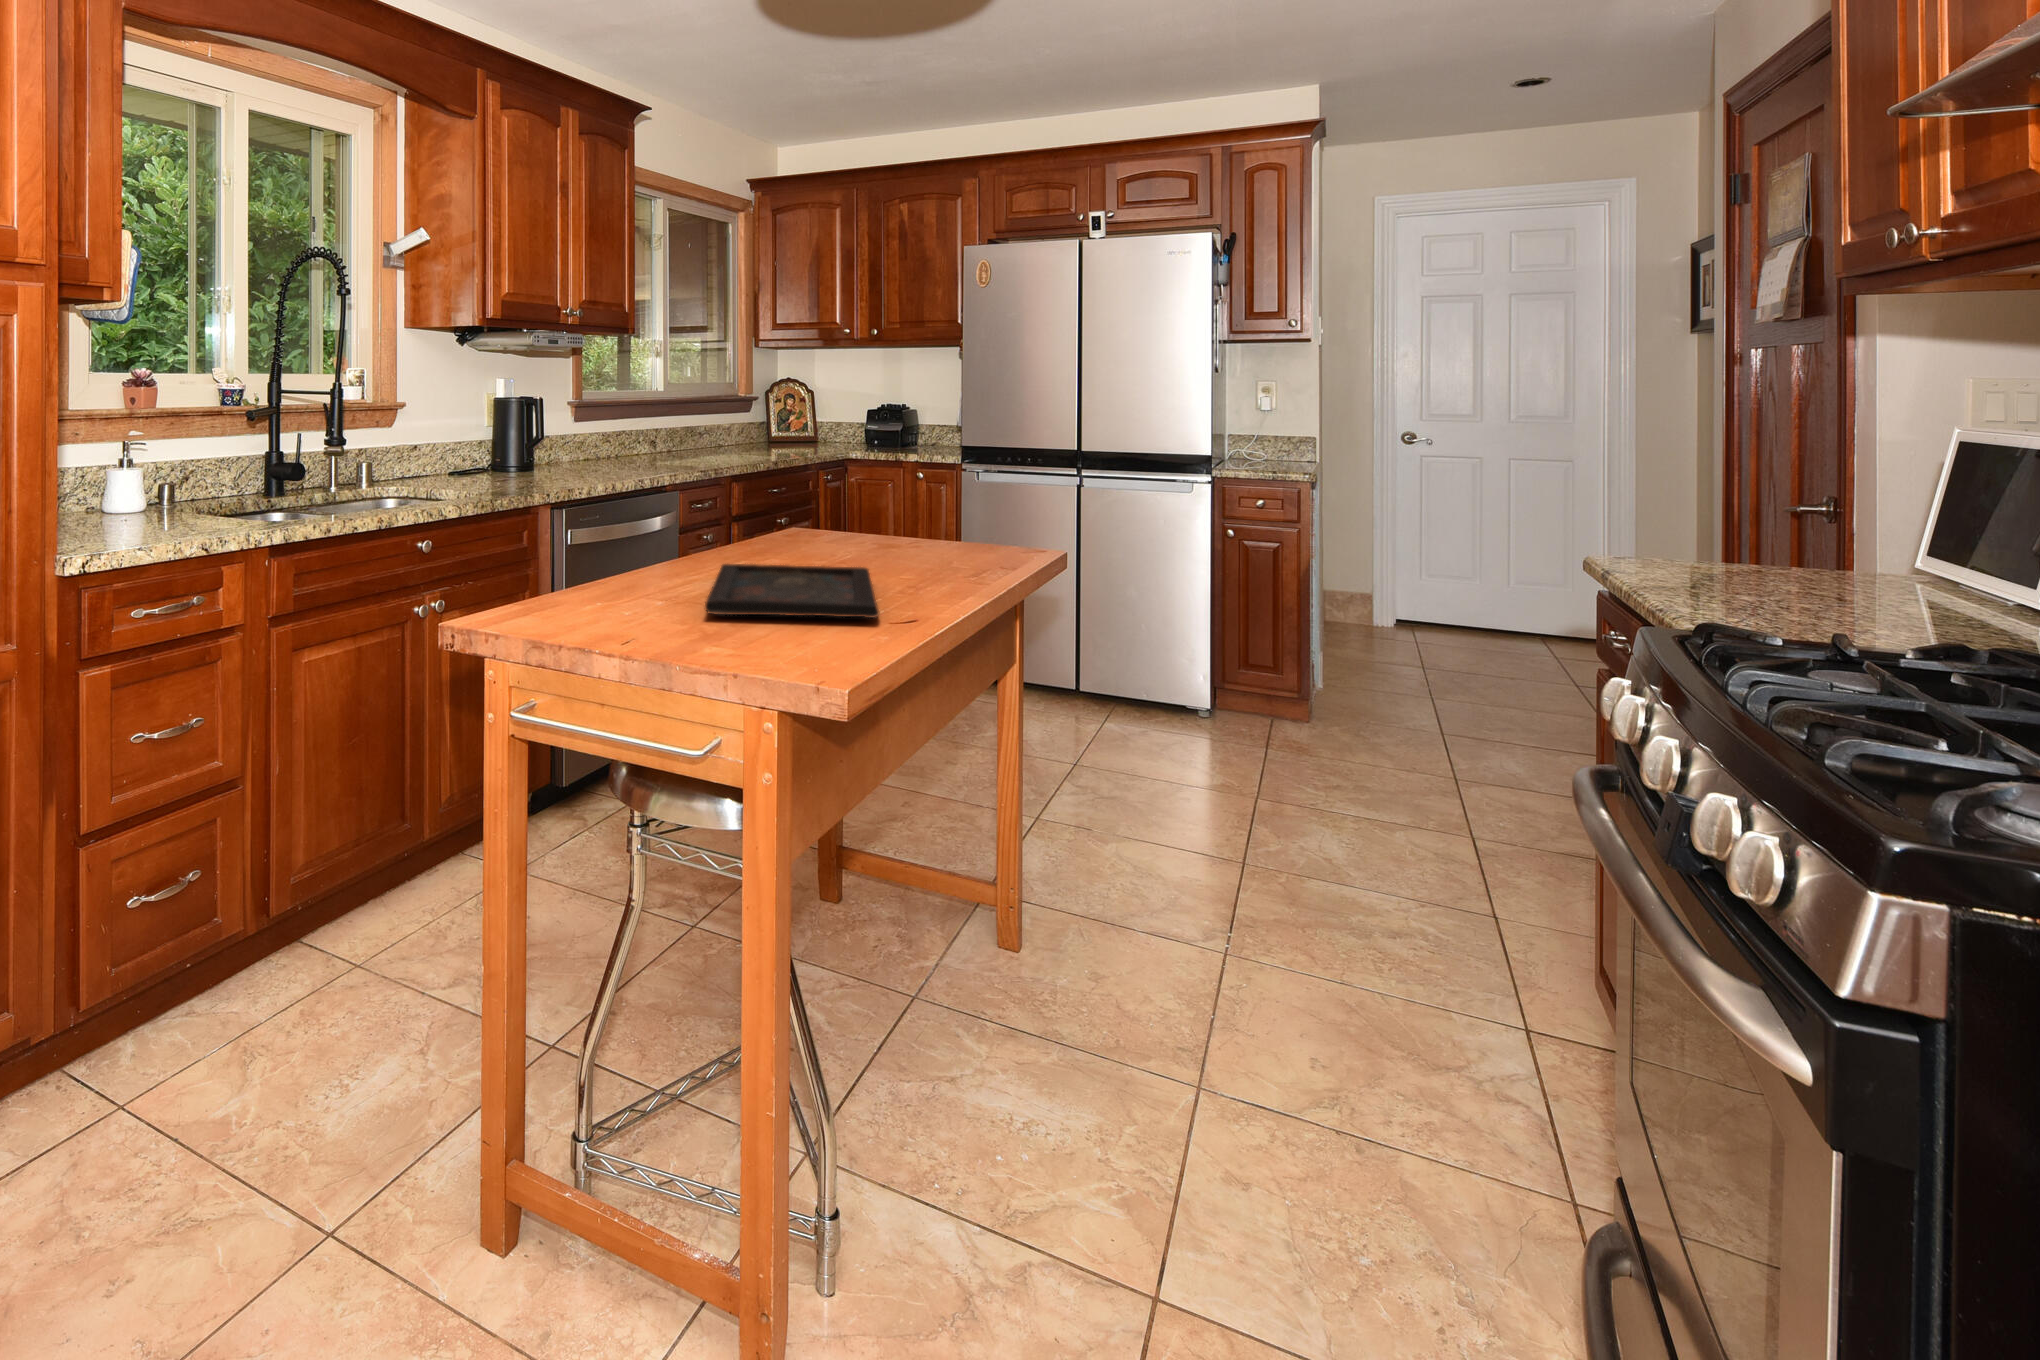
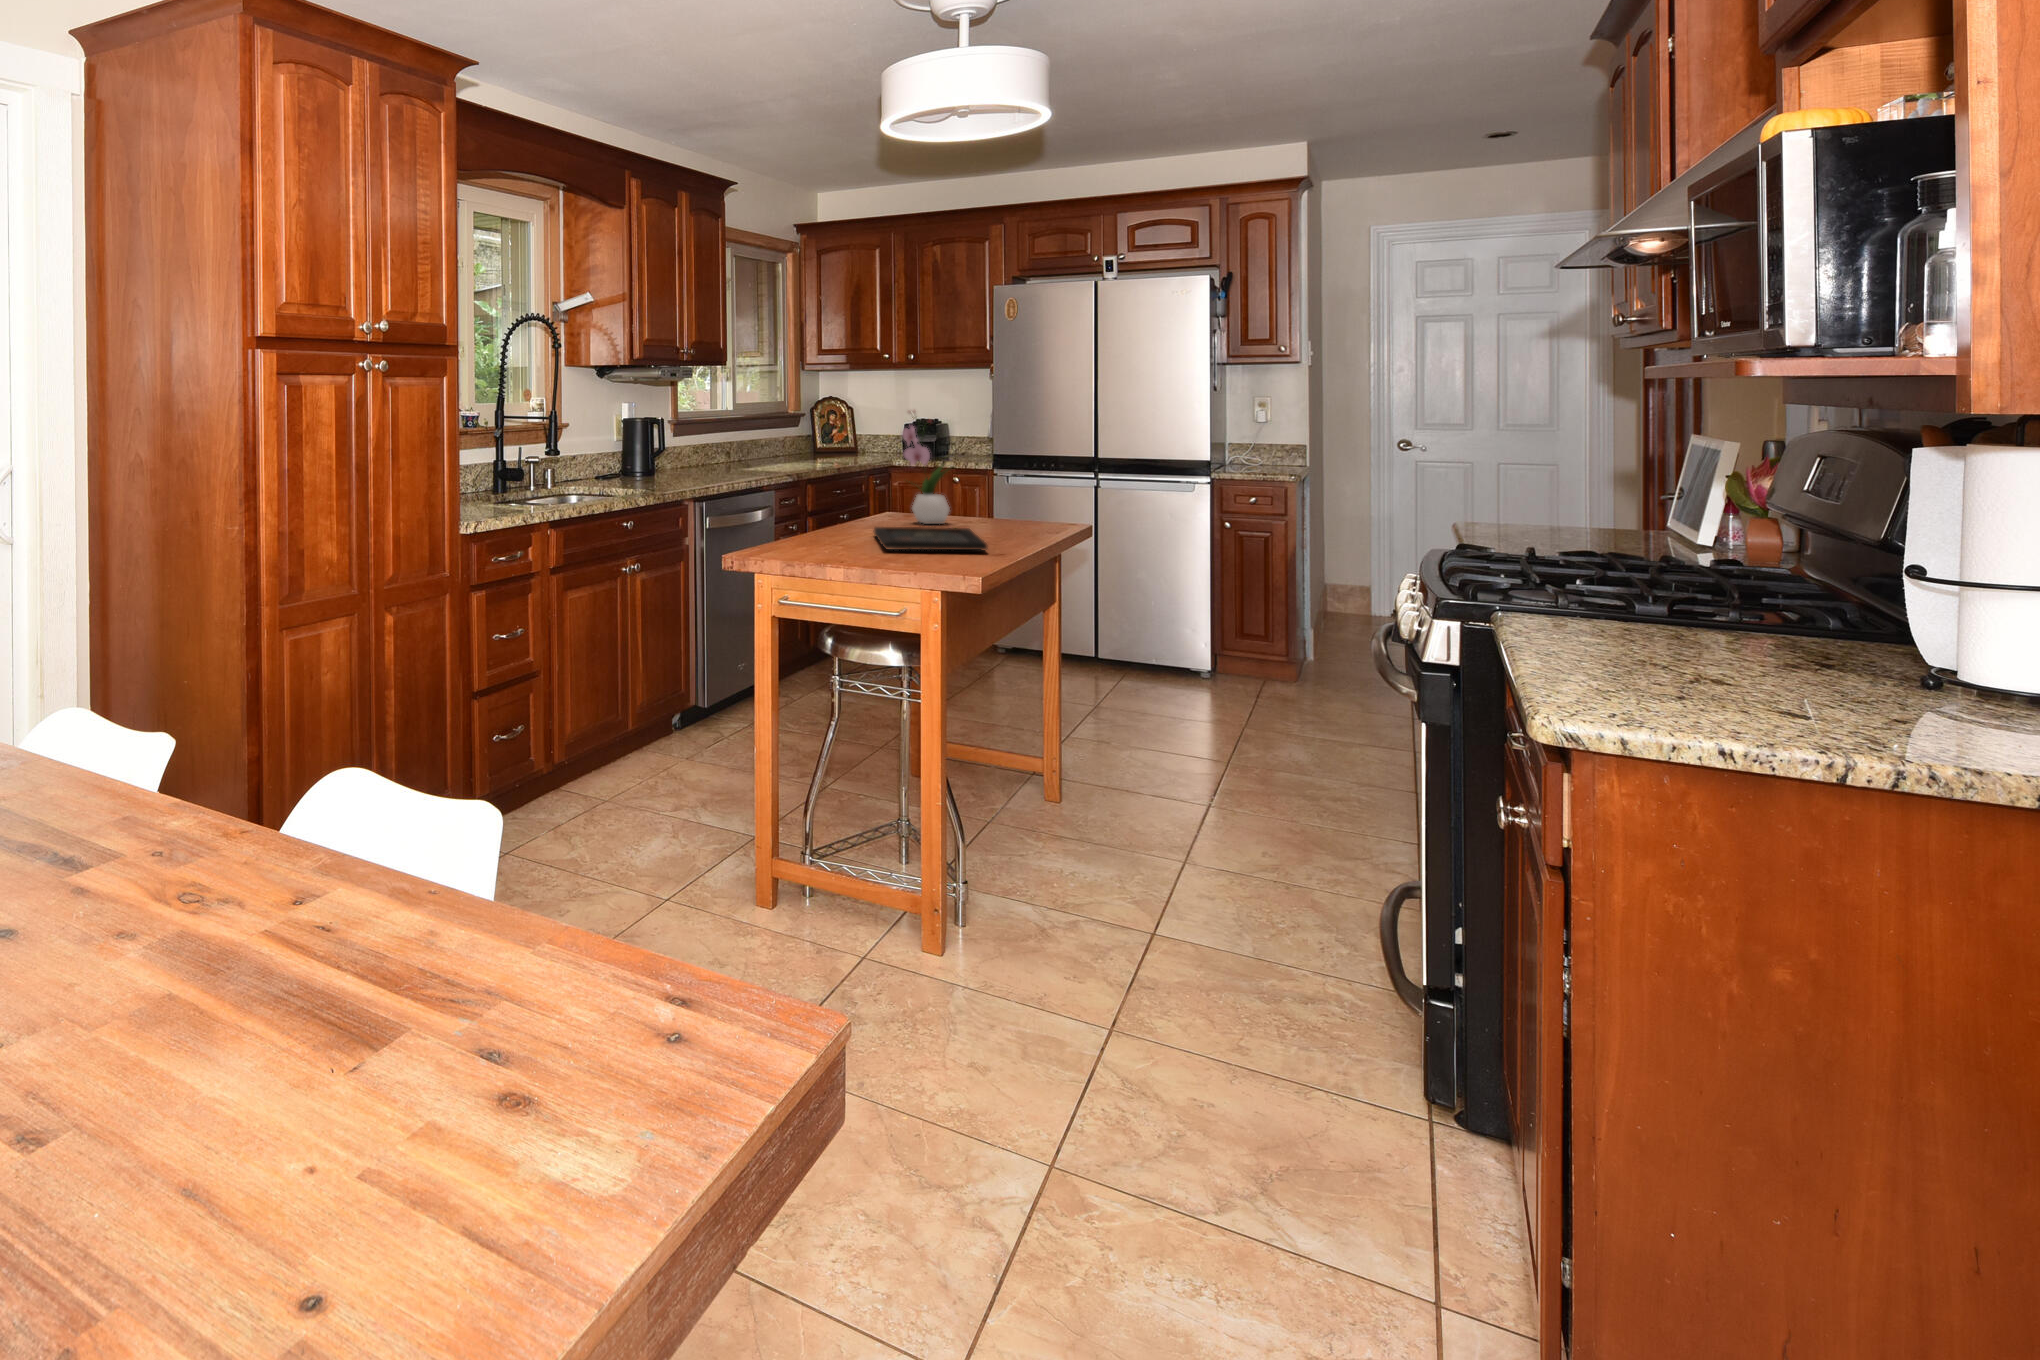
flower arrangement: none [787,381,863,554] -> present [902,411,950,524]

